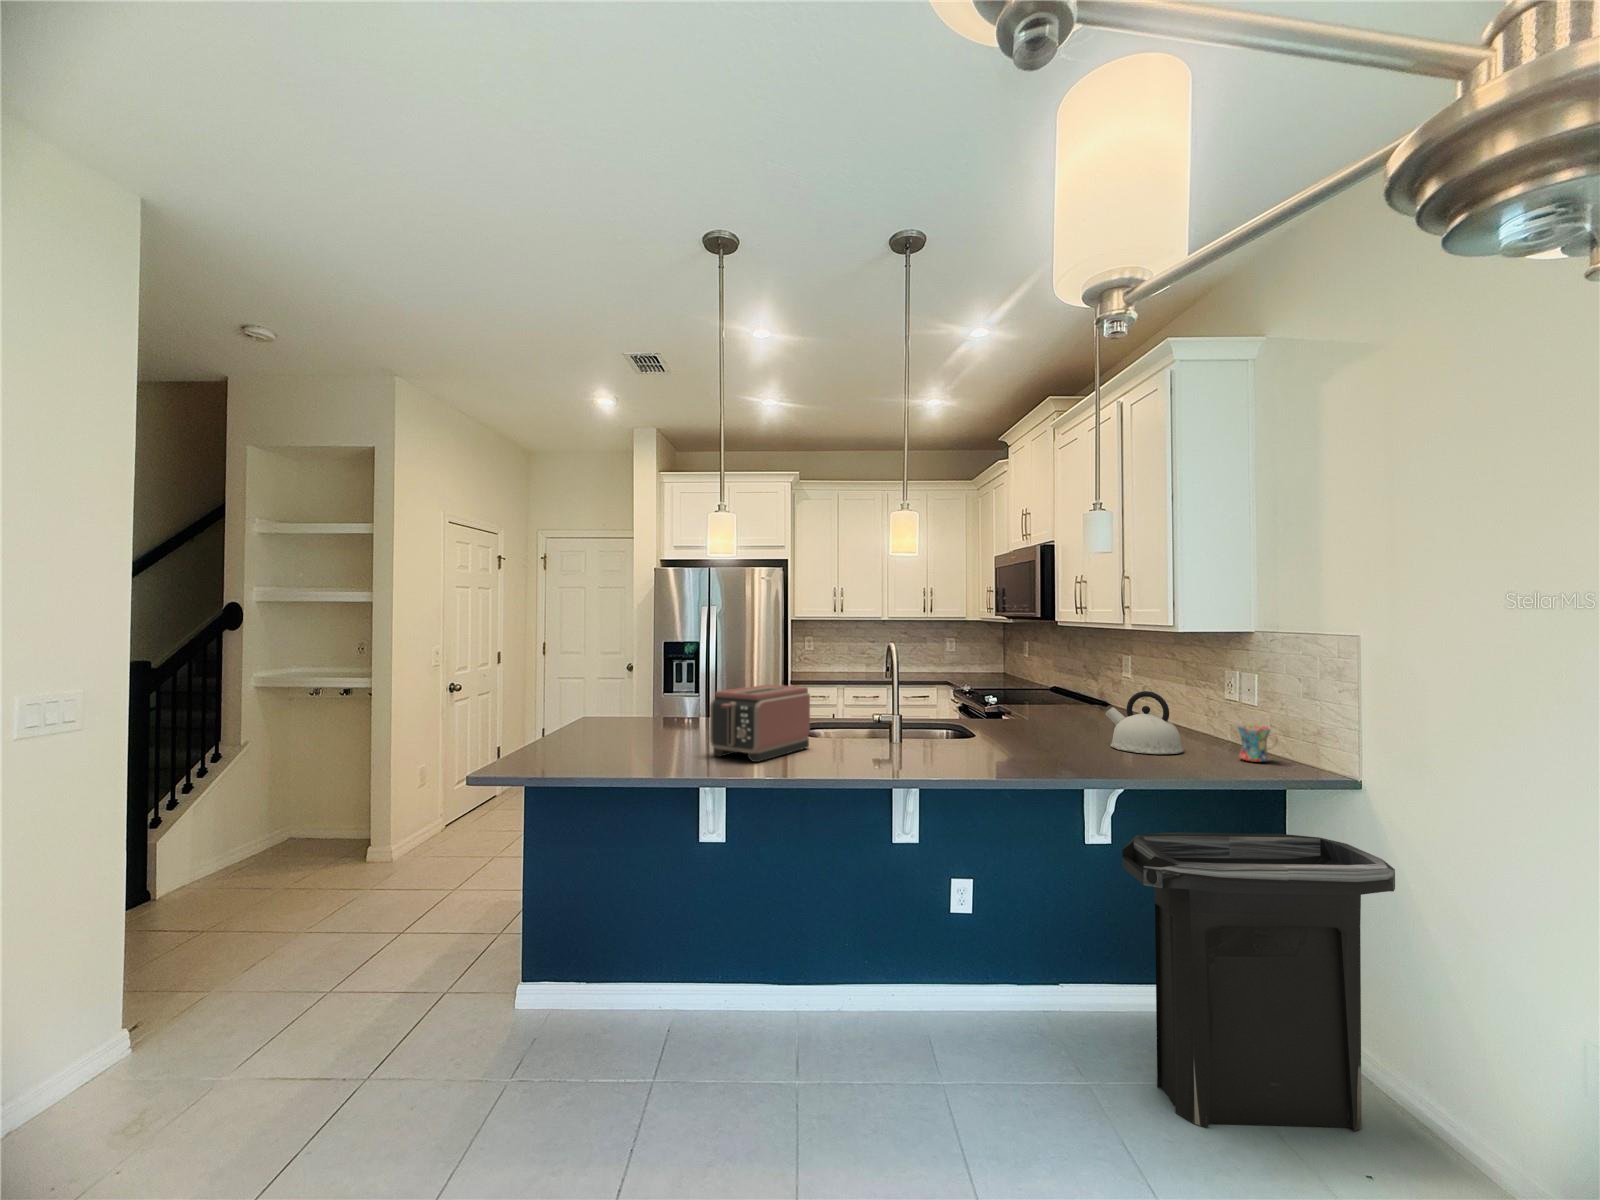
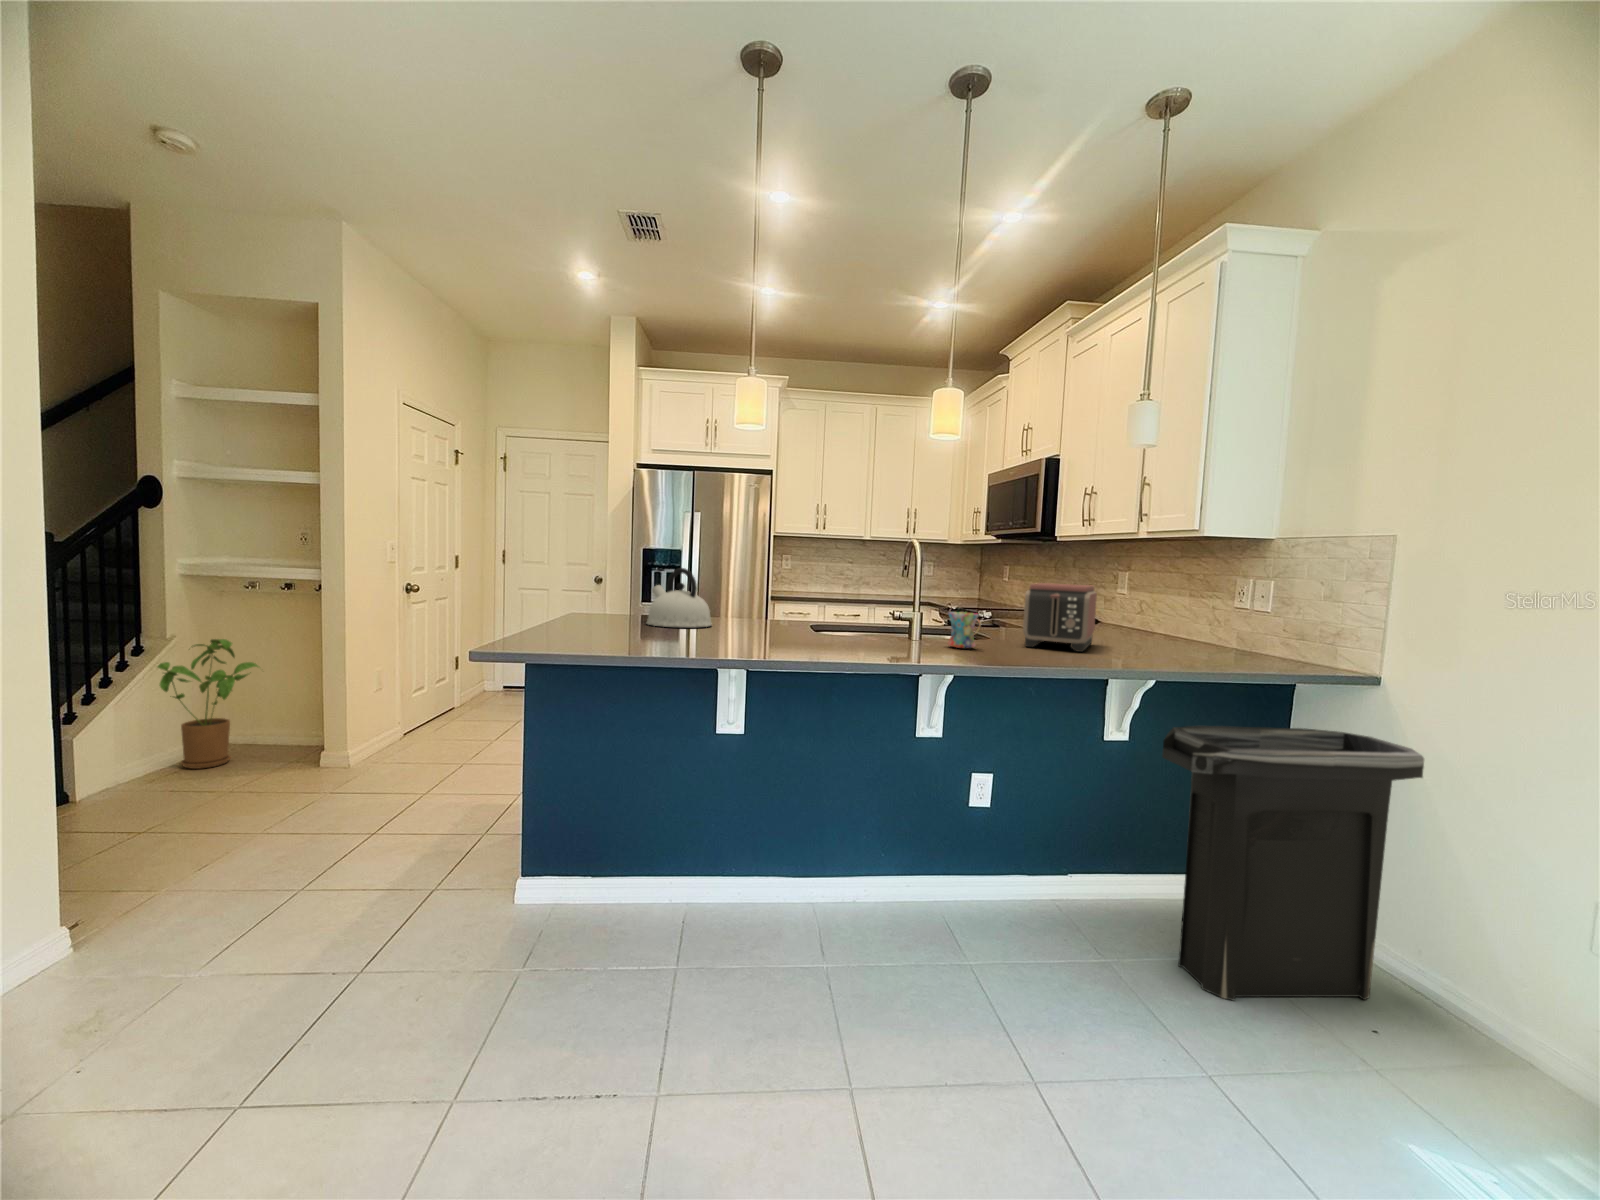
toaster: present [710,685,810,762] -> present [1023,583,1097,652]
kettle: present [1105,691,1184,754] -> present [647,568,712,627]
mug: present [1237,725,1278,762] -> present [948,612,981,648]
house plant: none [230,745,322,866] -> present [157,639,259,769]

